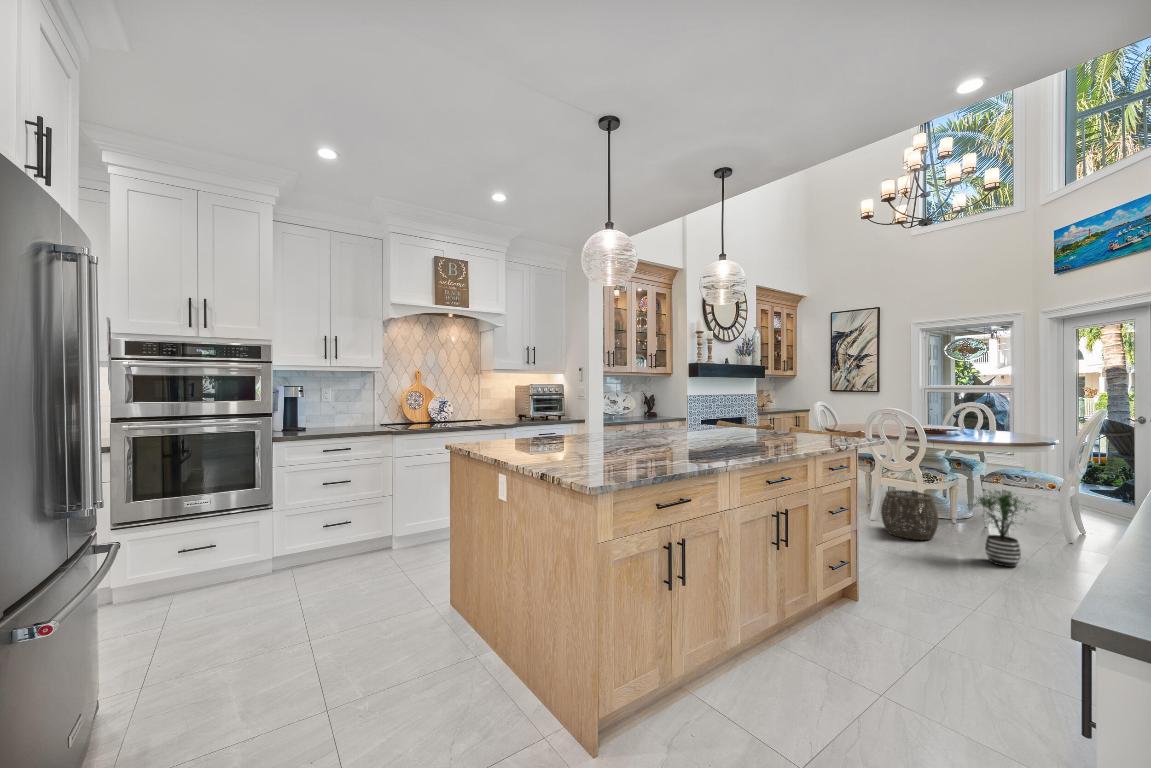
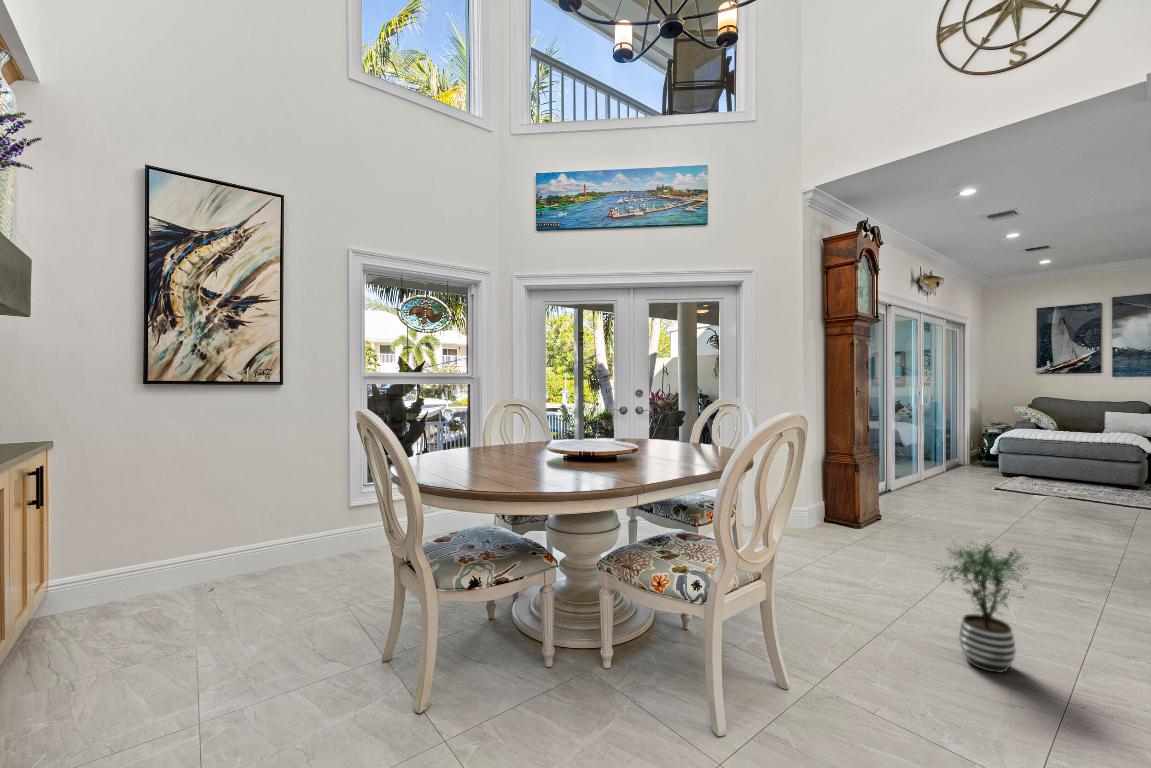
woven basket: present [881,490,939,540] -> none [811,591,932,723]

